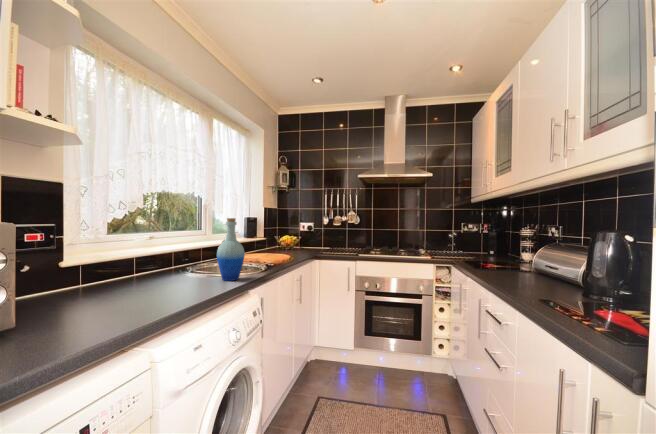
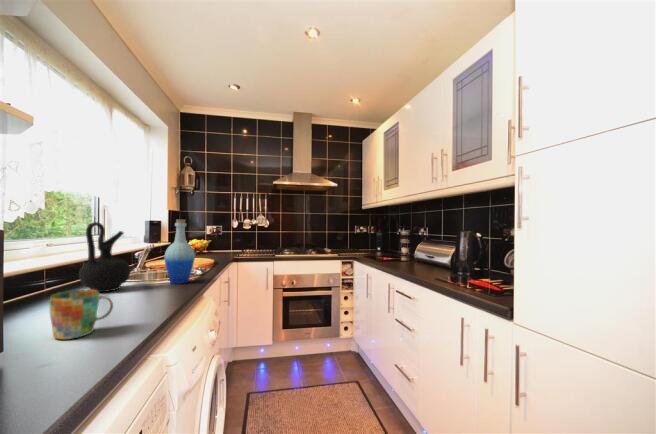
ceramic jug: none [147,221,188,283] -> present [79,222,131,292]
mug: none [43,286,104,333] -> present [49,290,113,339]

